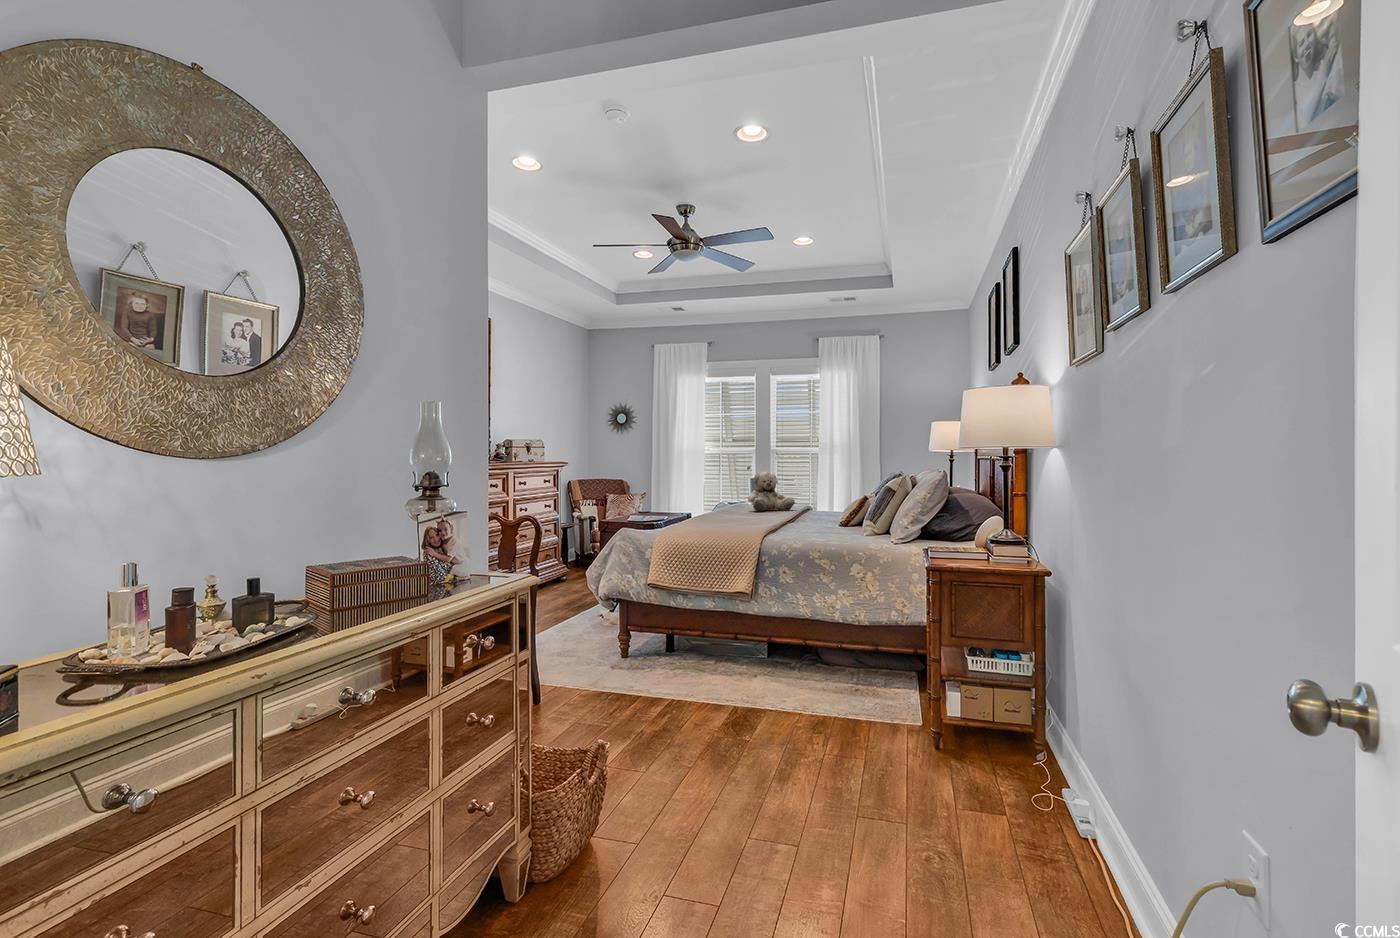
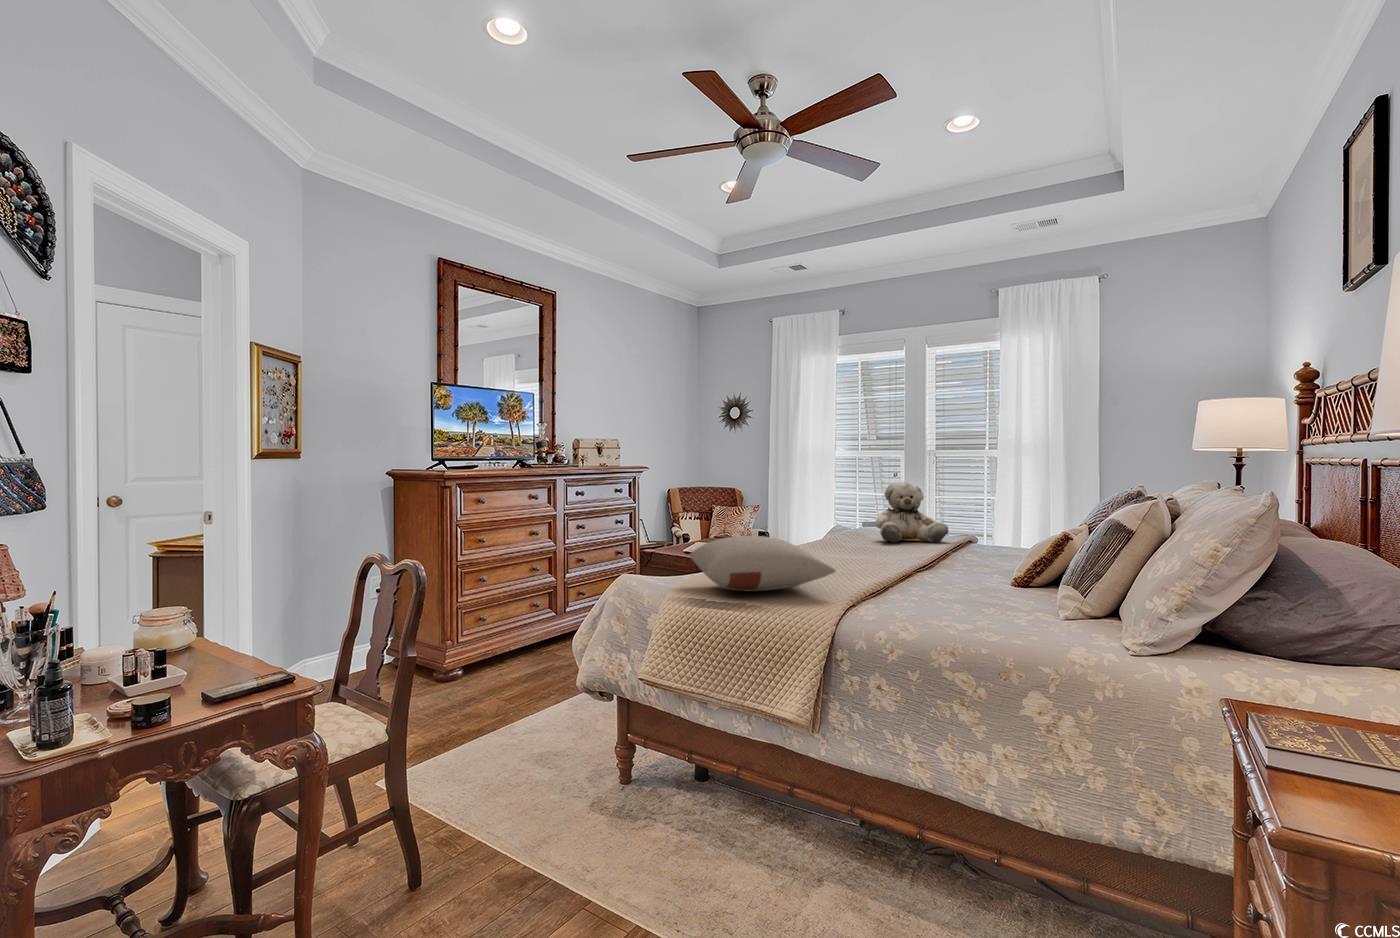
pillow: none [664,501,755,531] -> present [690,536,836,591]

